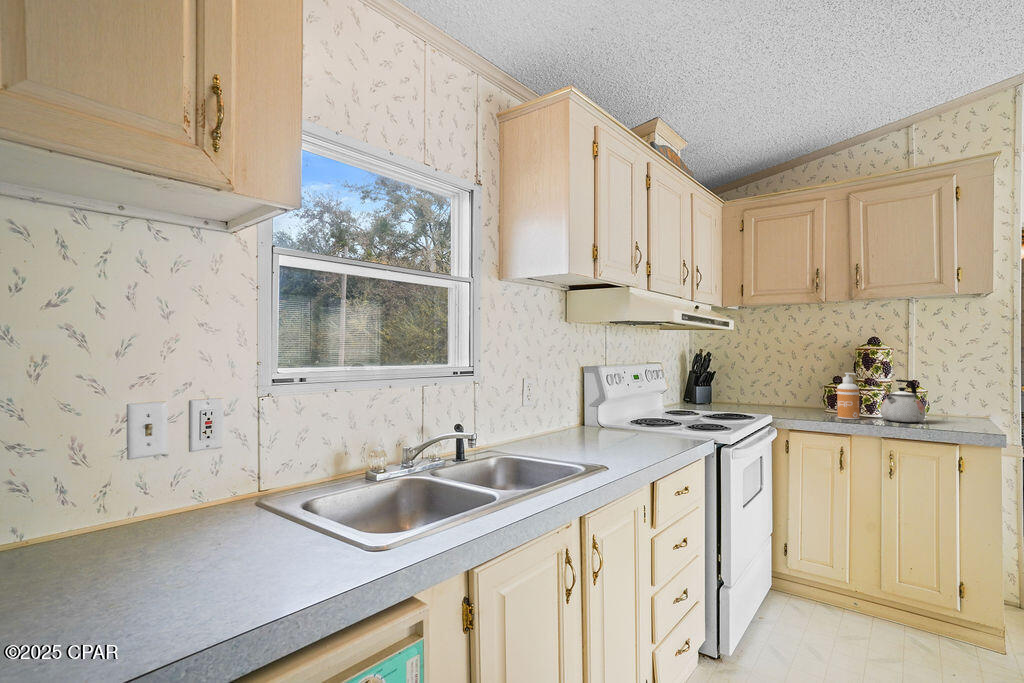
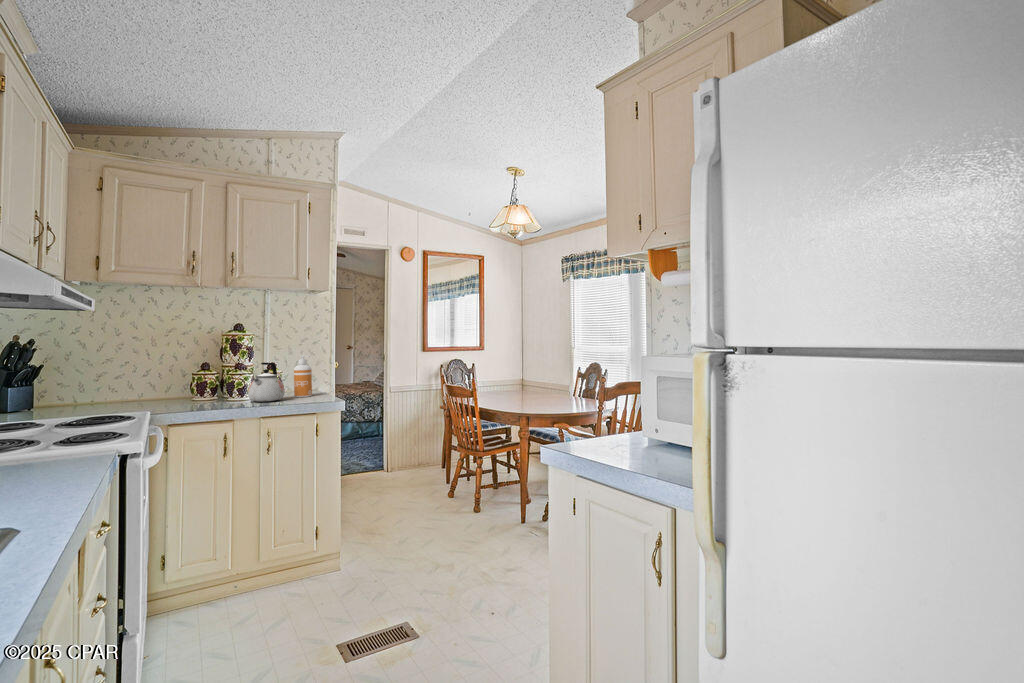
soap dispenser: present [837,373,859,419] -> present [294,355,312,397]

